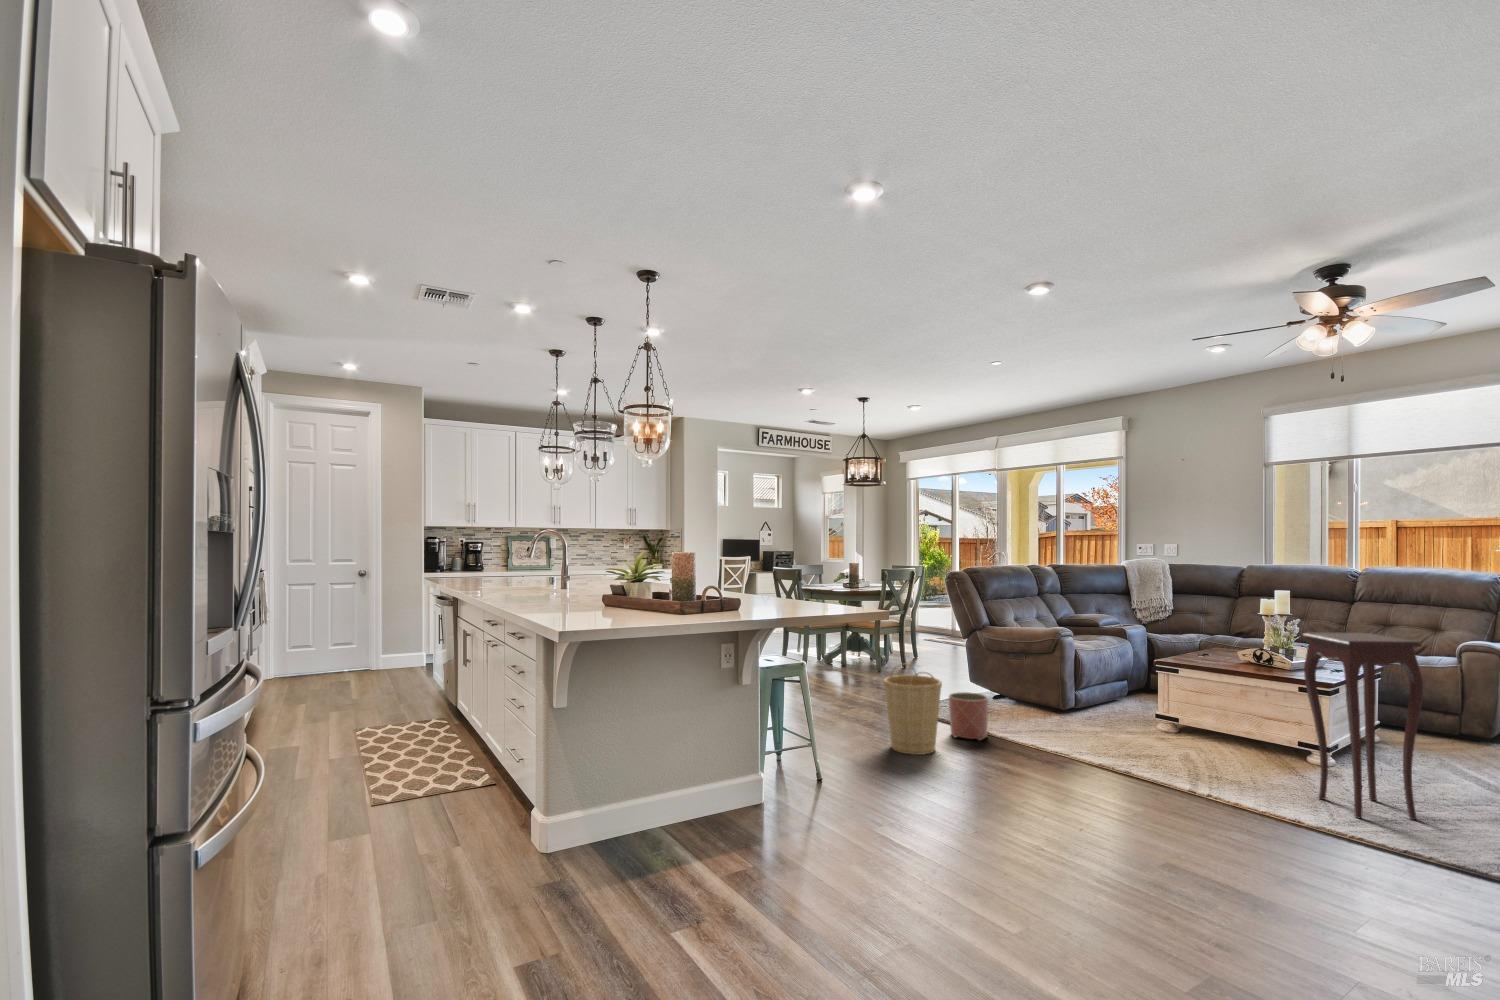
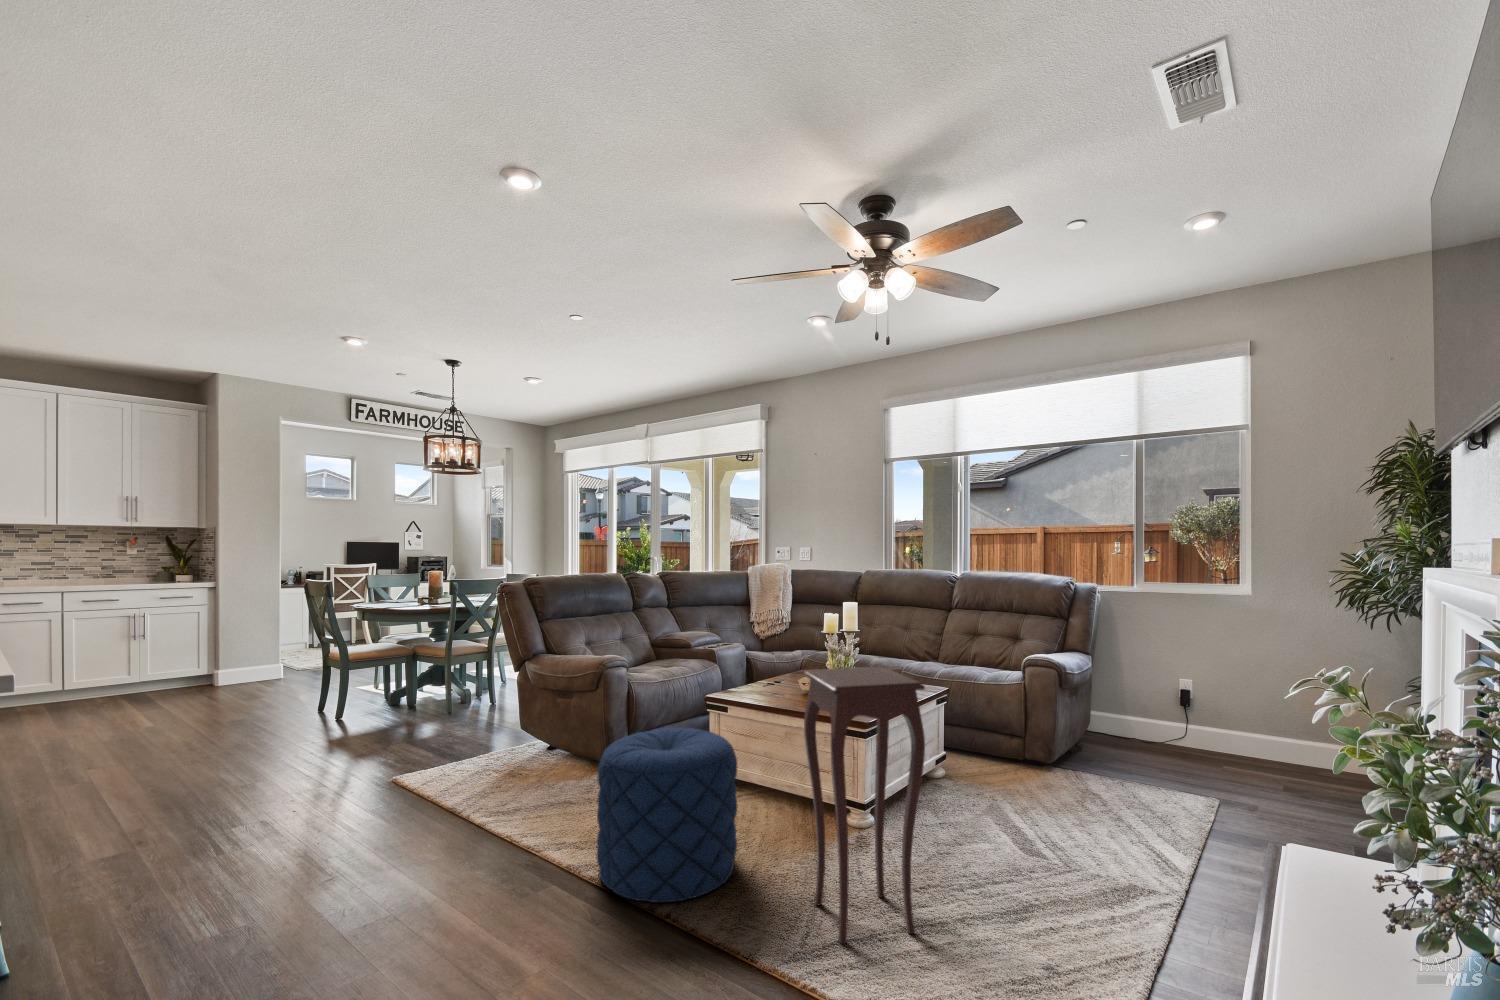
basket: present [884,664,942,755] -> none [242,732,349,886]
pouf: none [1126,675,1238,787] -> present [597,727,737,902]
planter: present [949,692,988,740] -> none [392,761,454,837]

